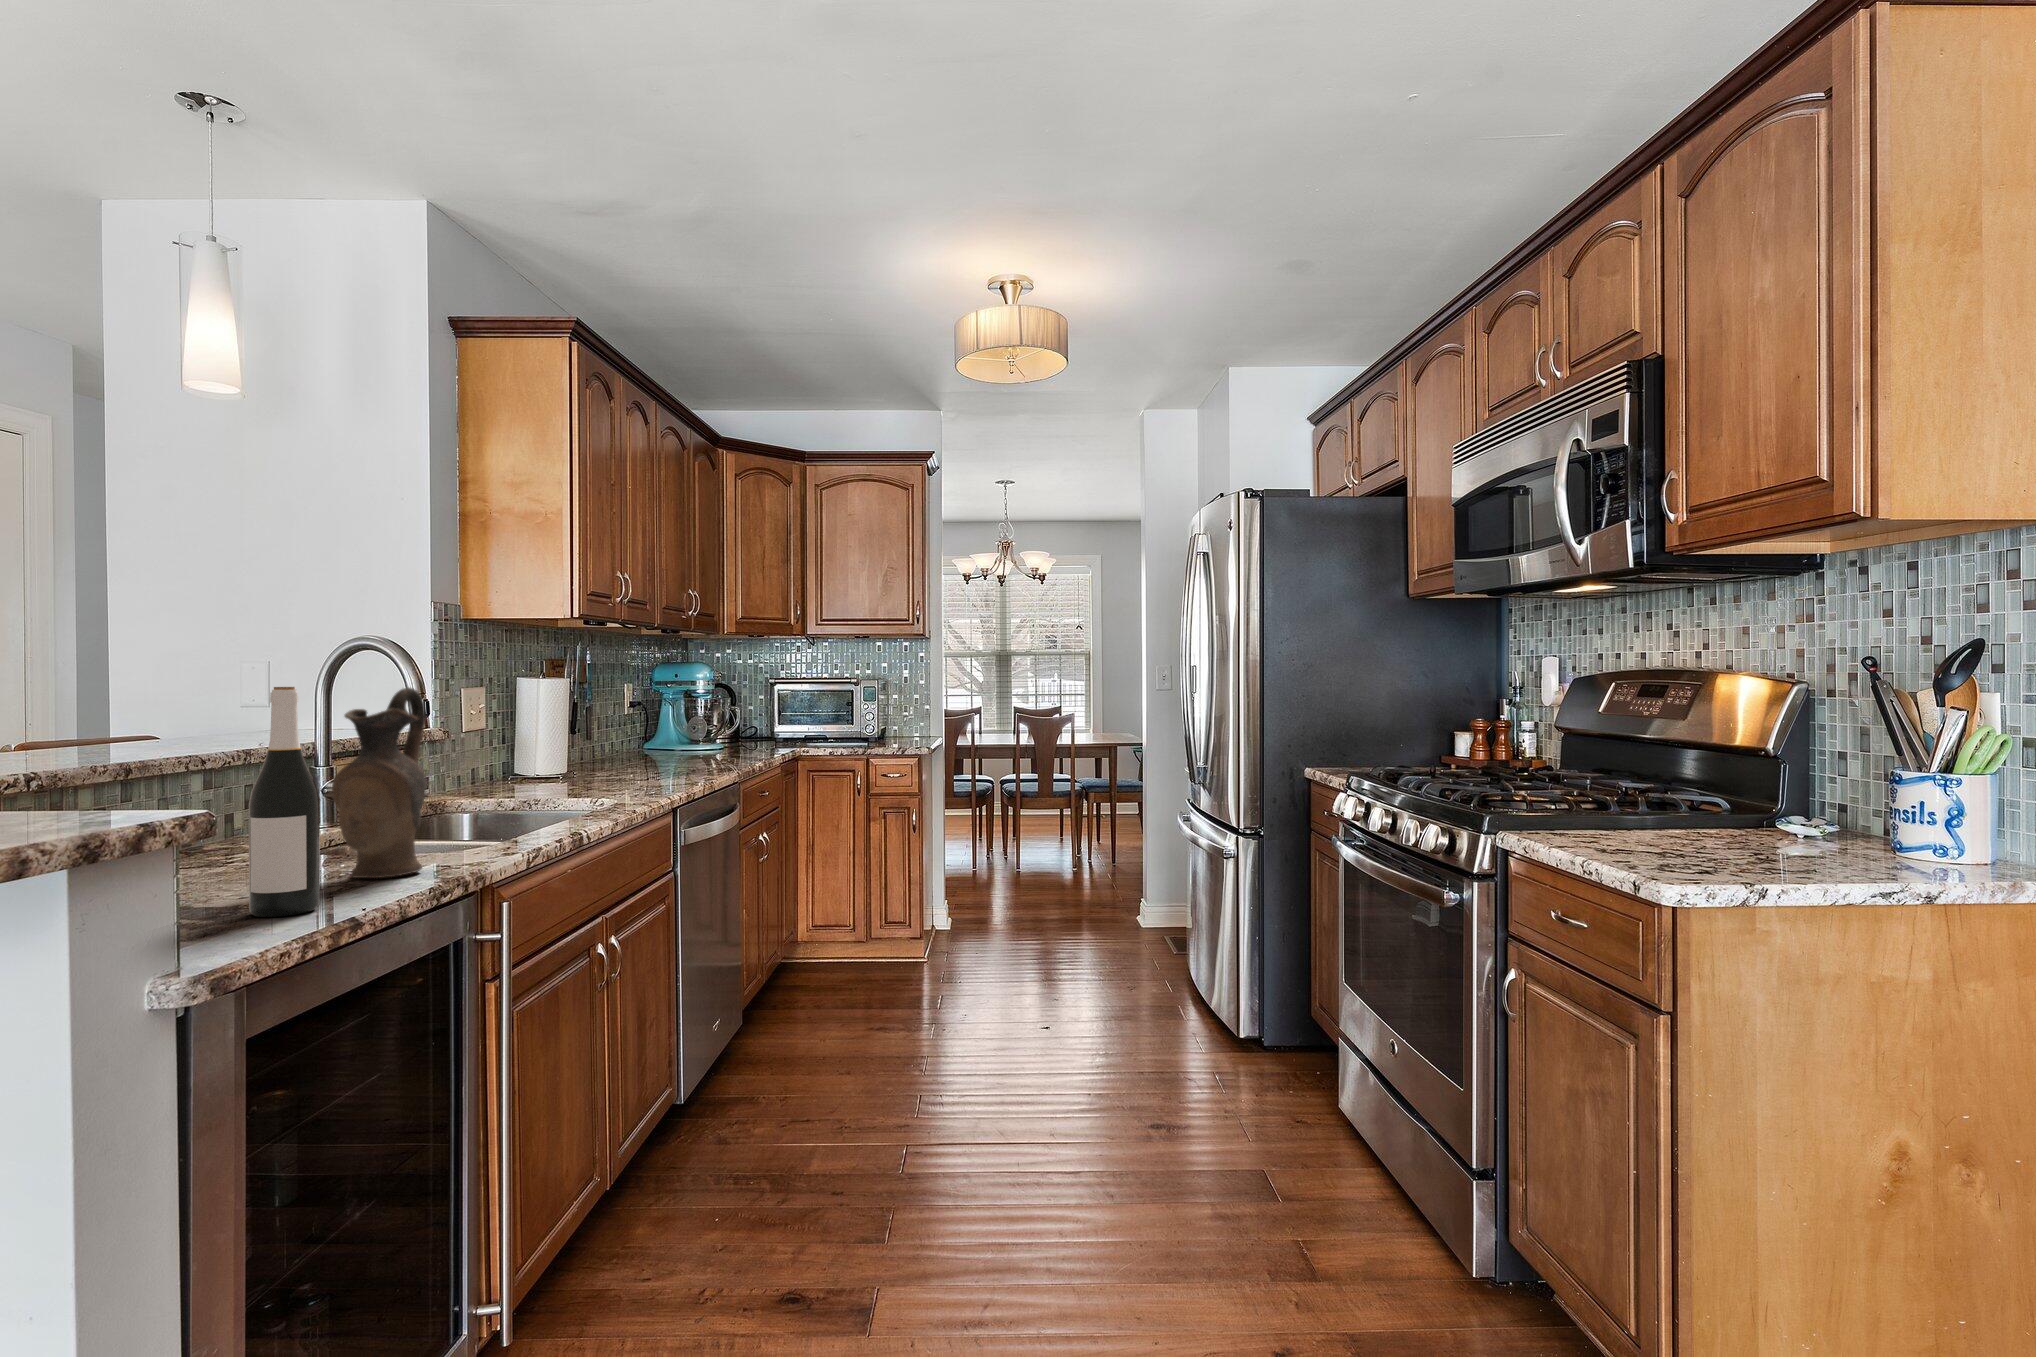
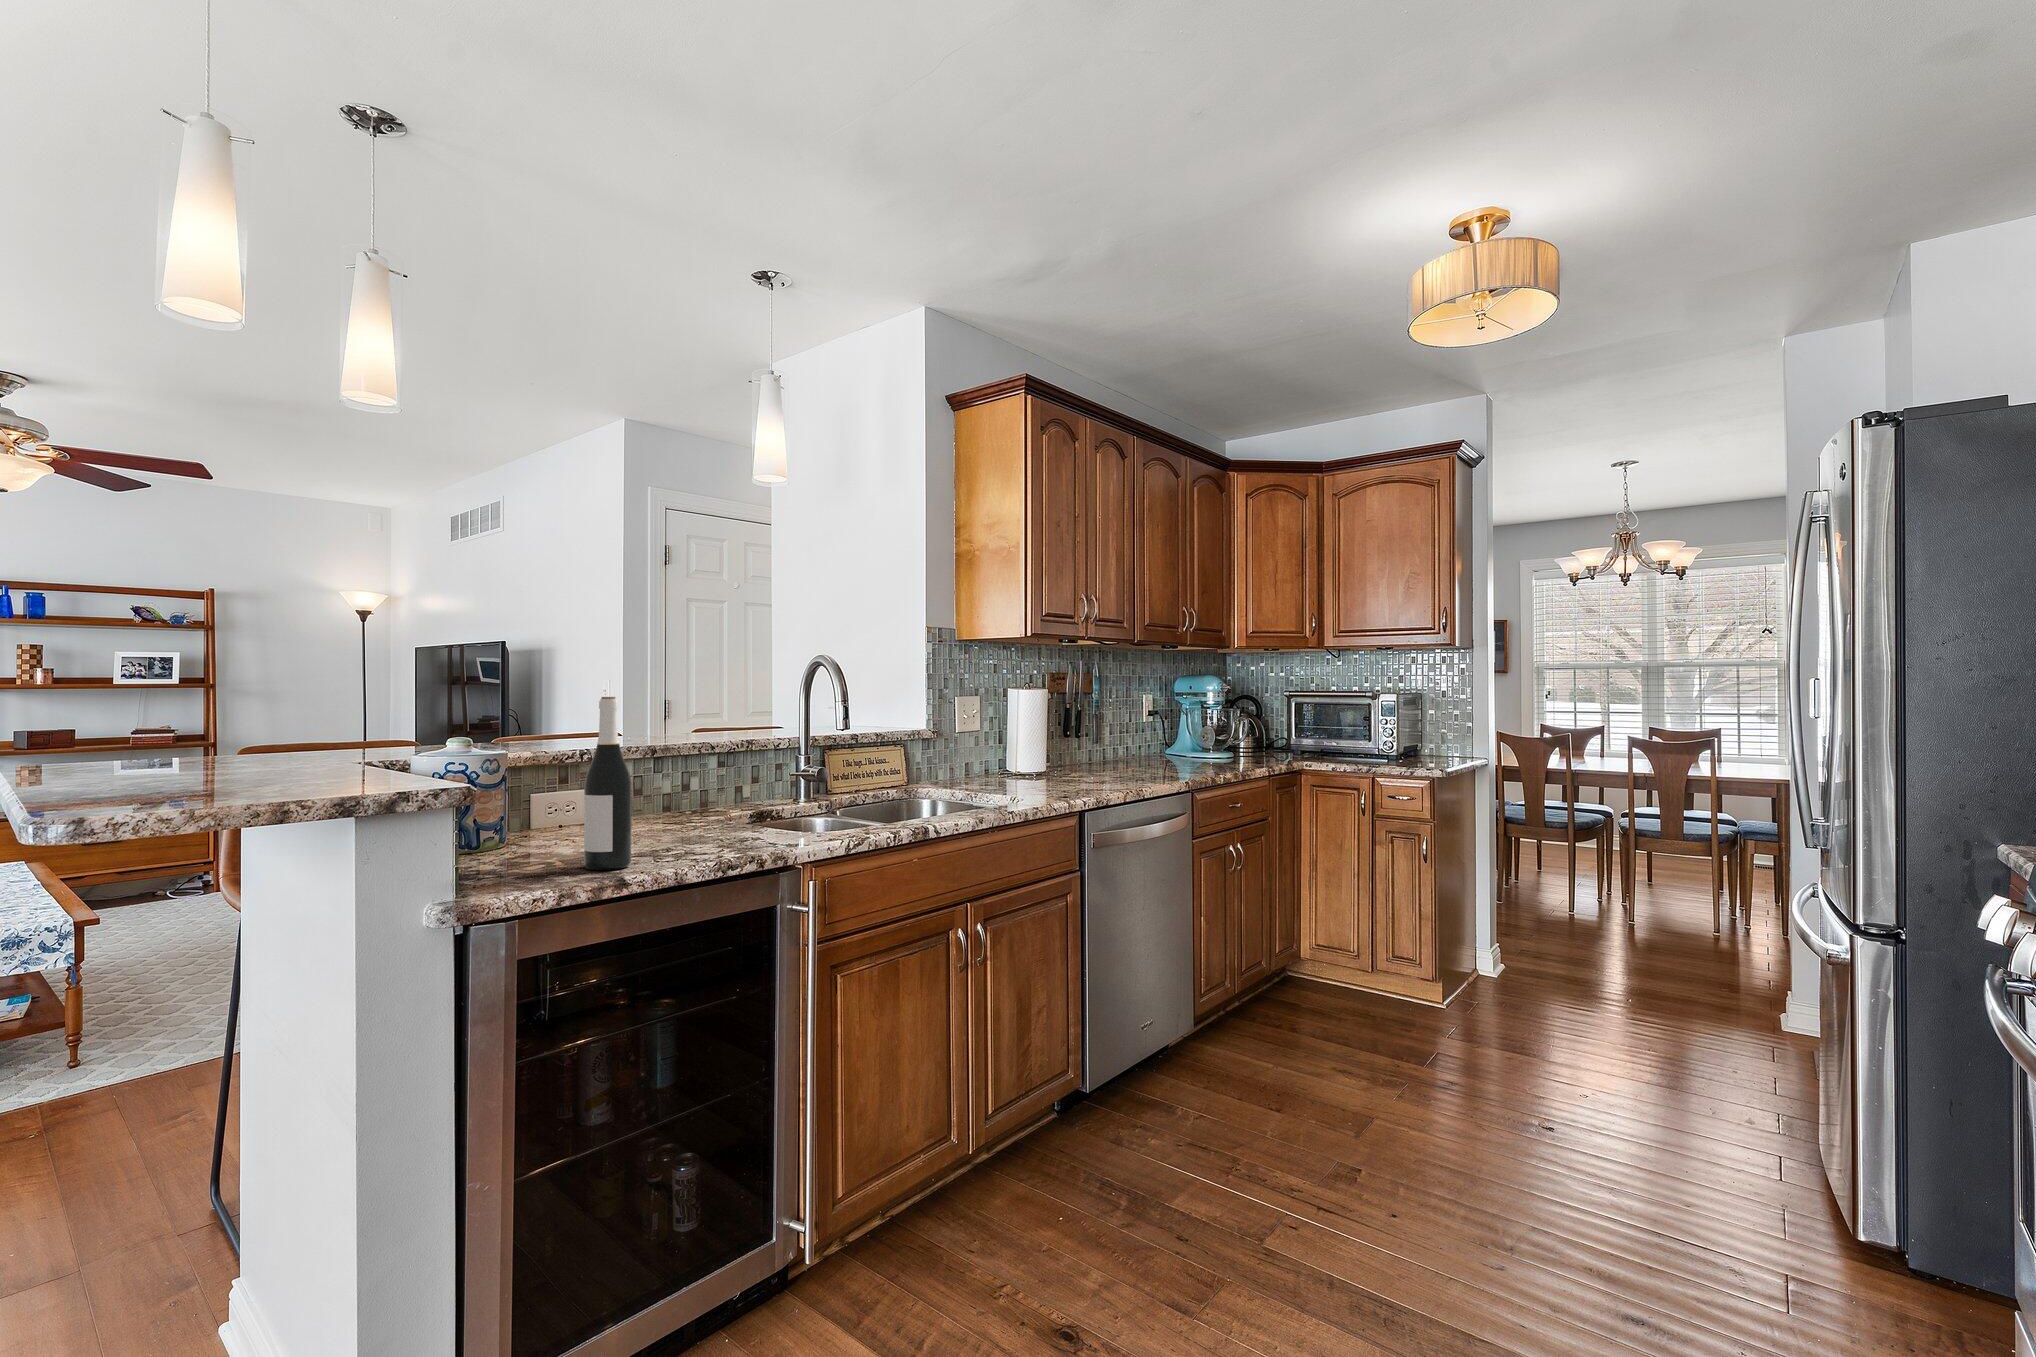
ceramic pitcher: present [332,687,426,878] -> none [692,698,772,849]

